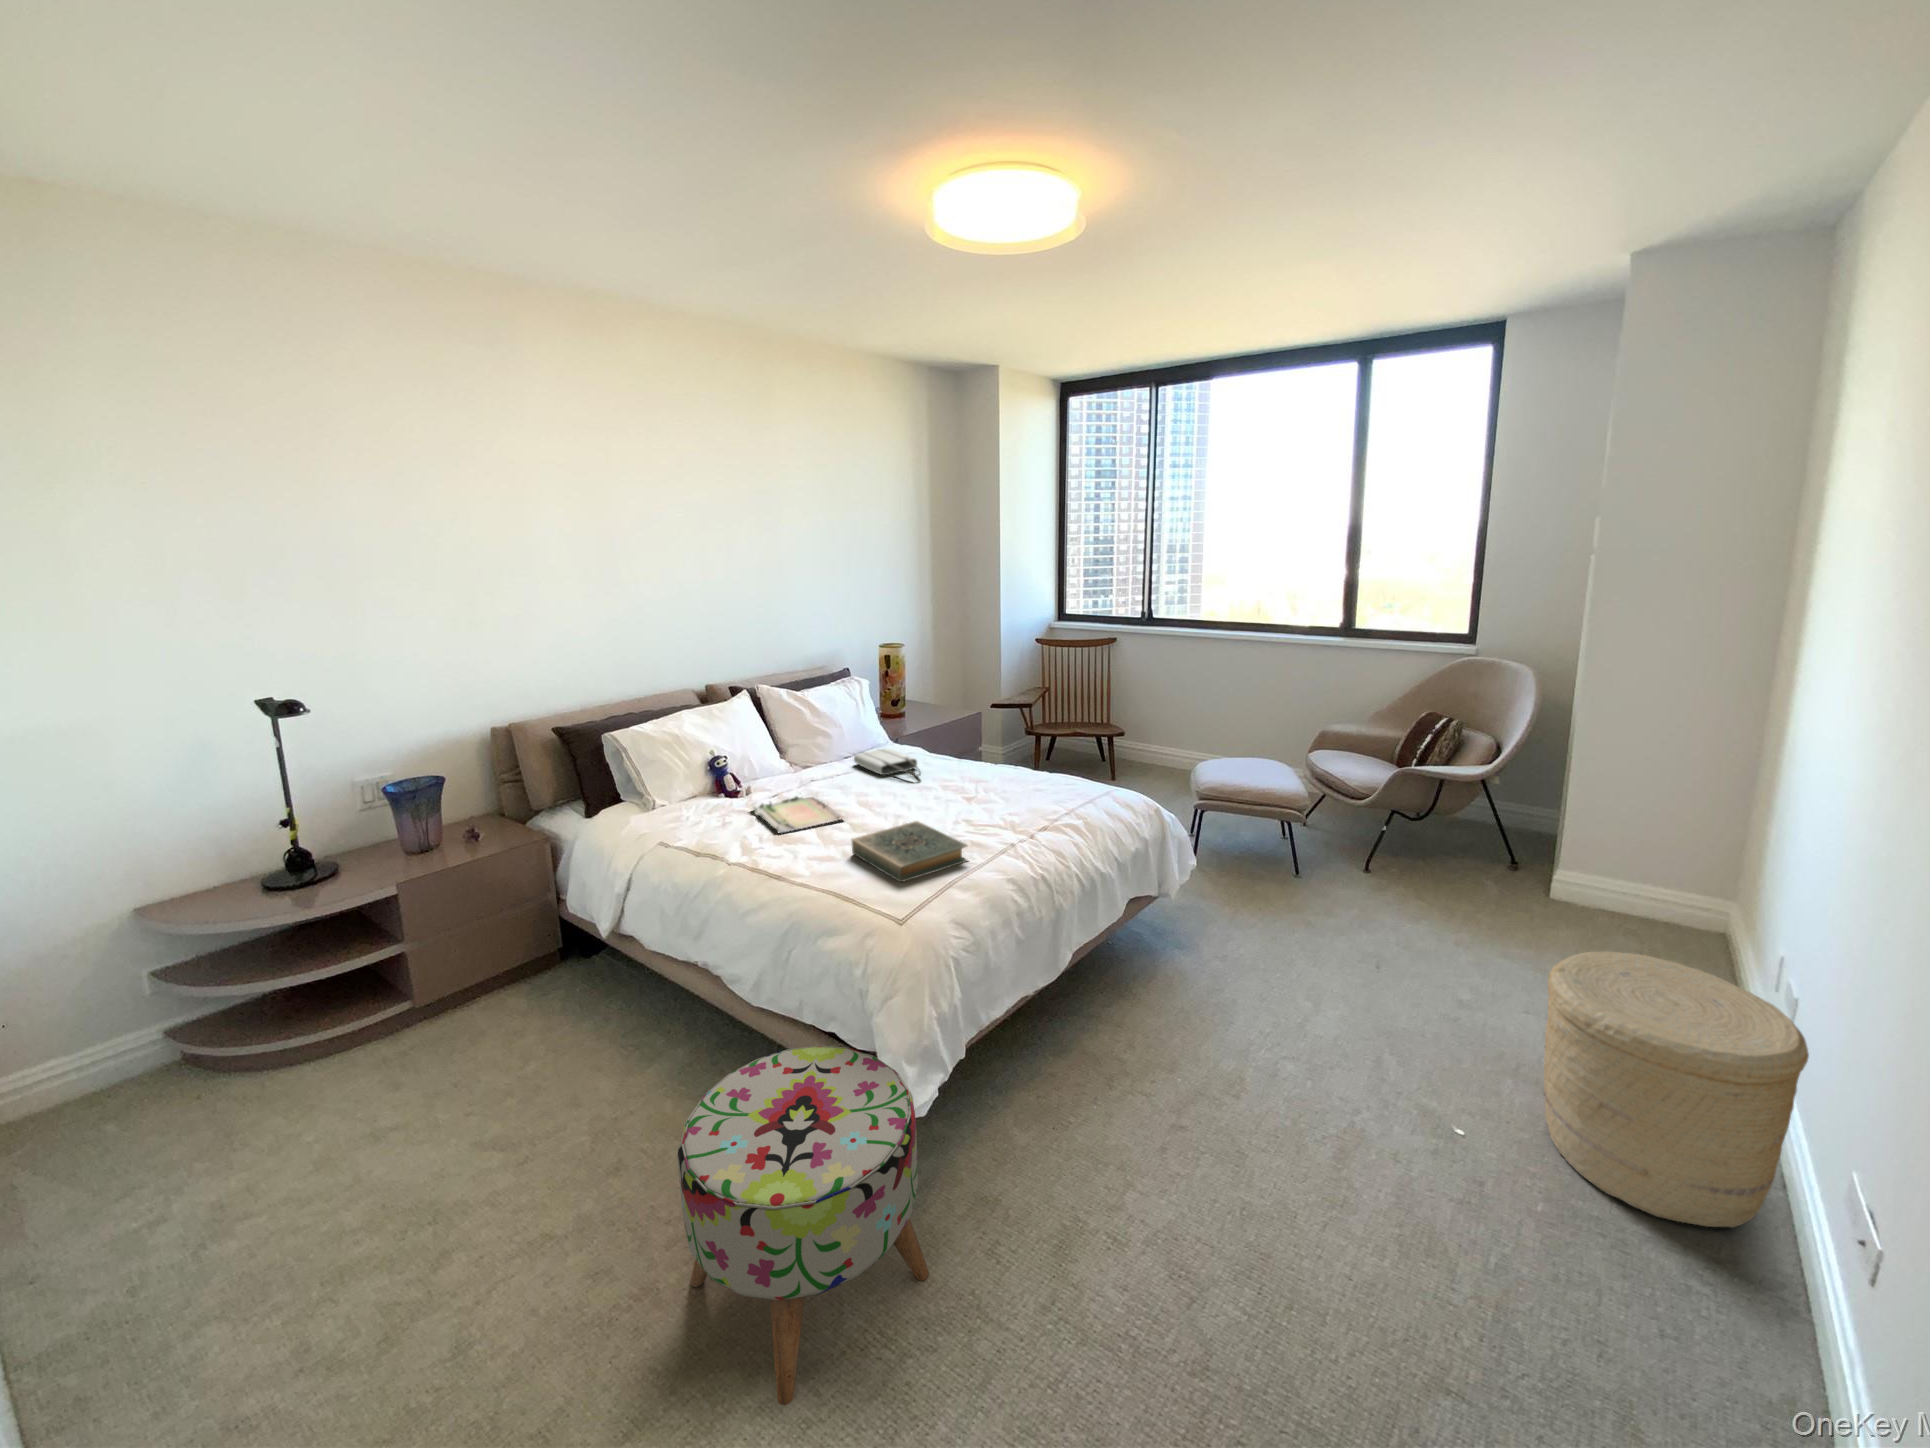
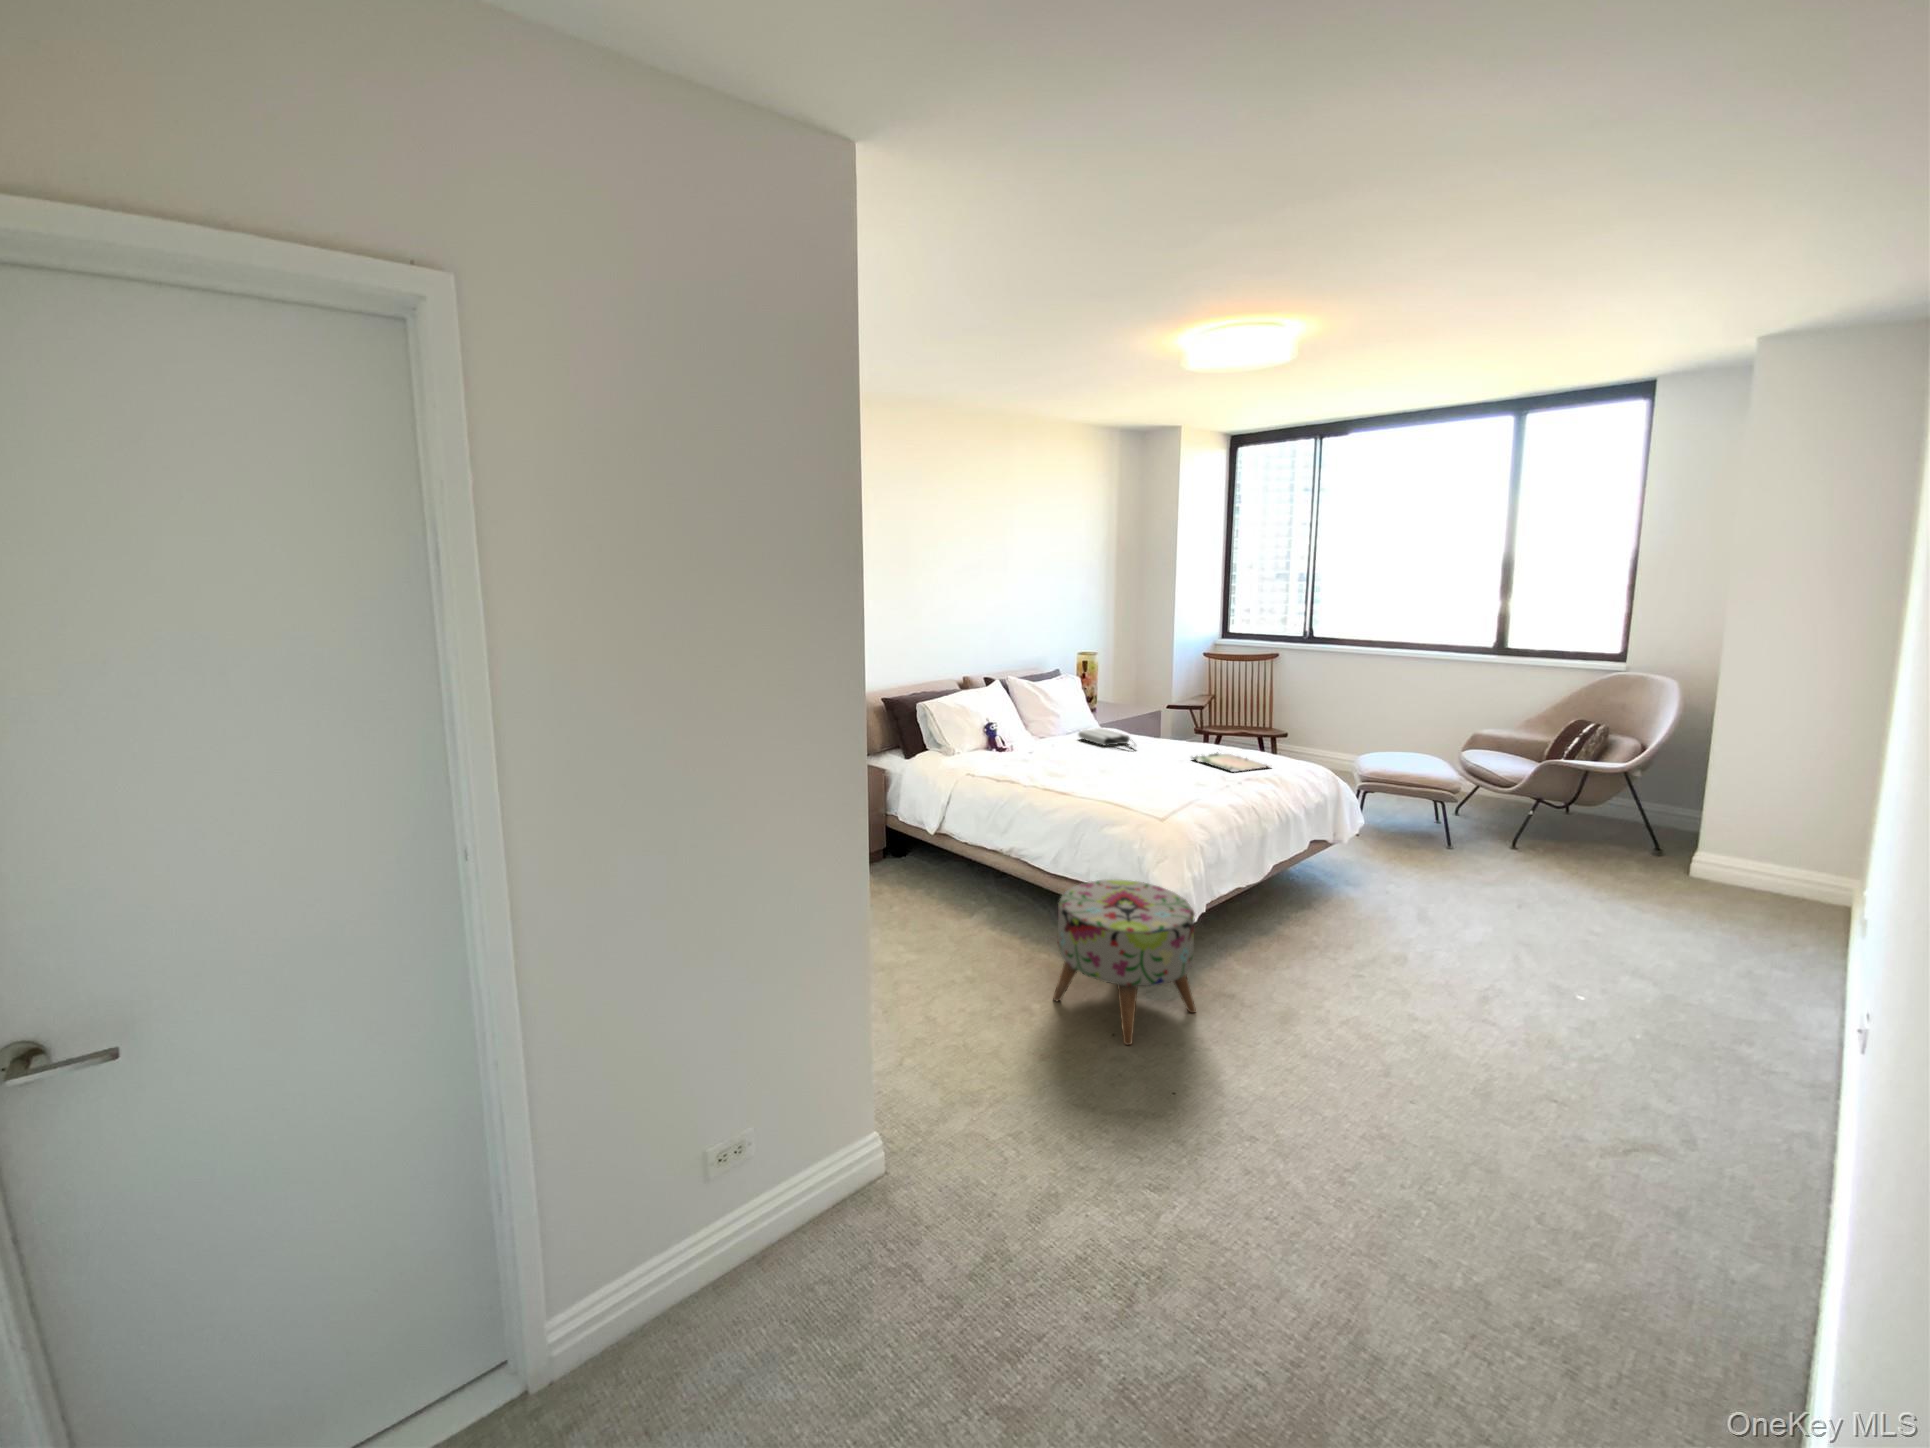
tray: present [754,796,844,833] -> present [1192,752,1268,772]
hardback book: present [852,821,968,883] -> none [1111,768,1197,800]
woven basket: present [1544,951,1809,1228] -> none [1638,872,1836,1049]

